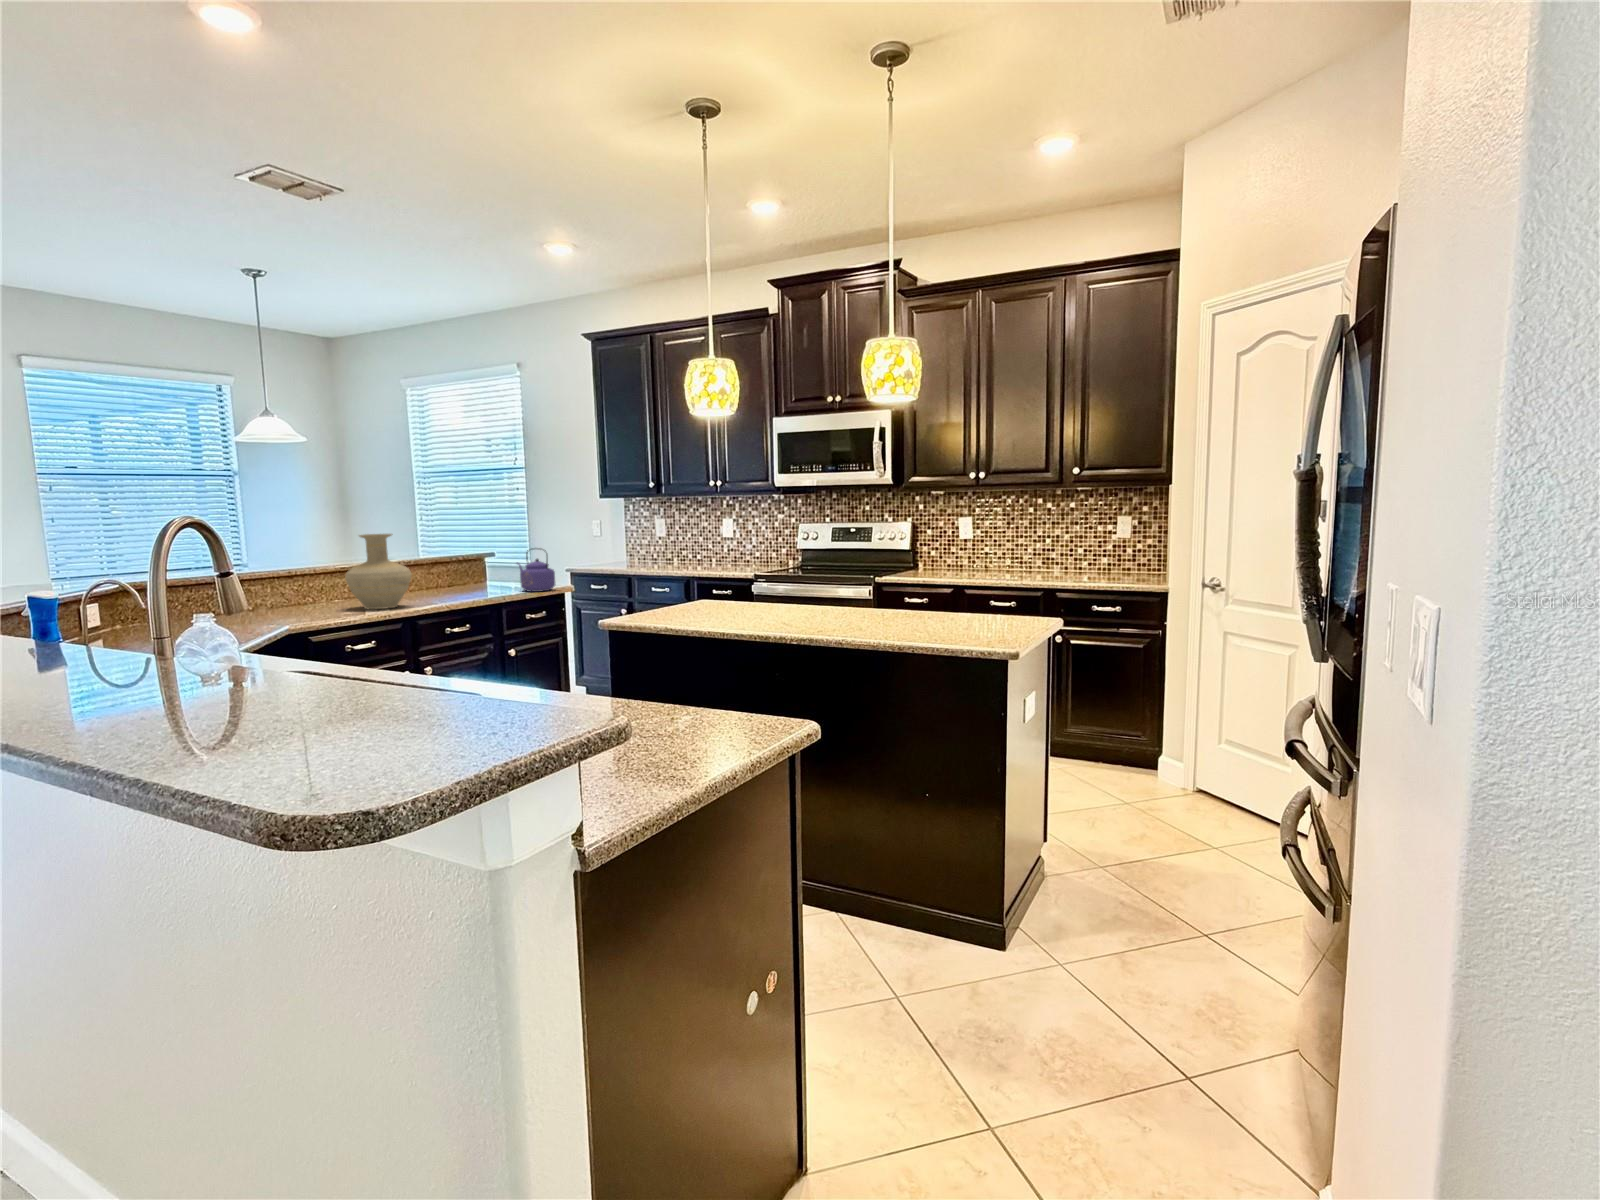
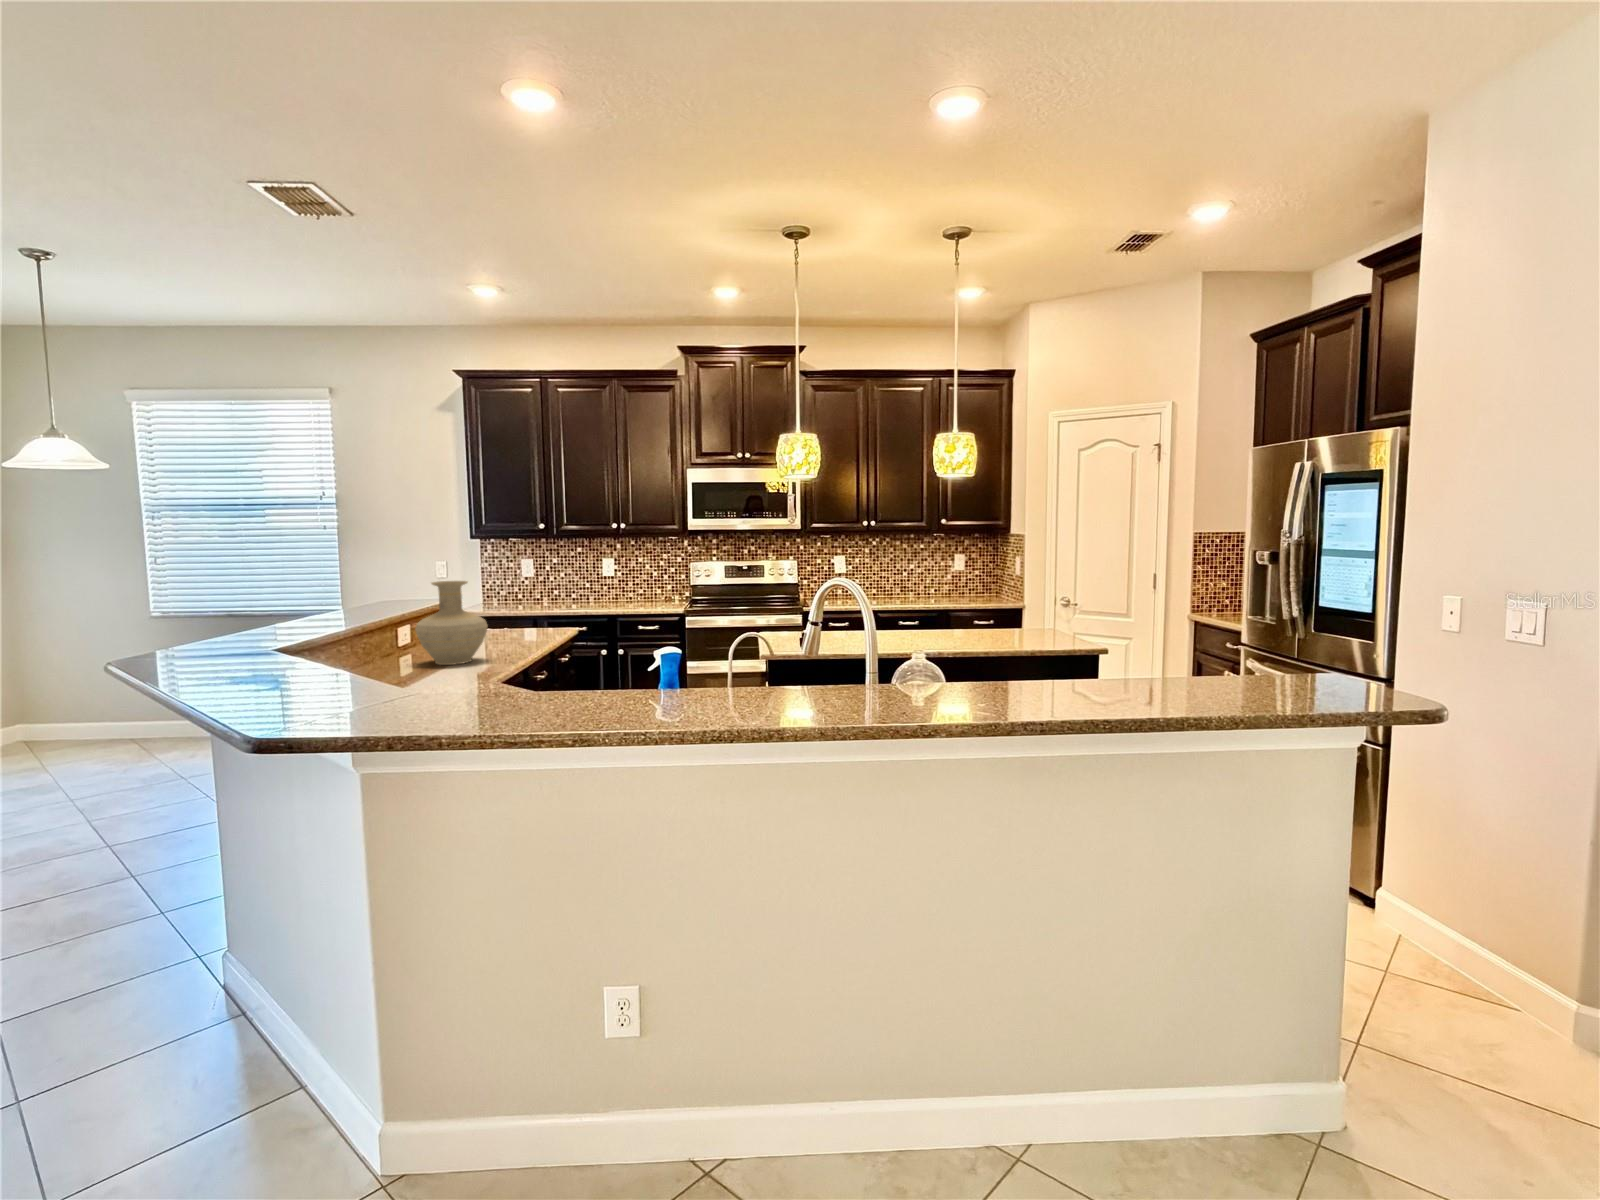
kettle: present [517,549,555,592] -> none [503,591,551,636]

